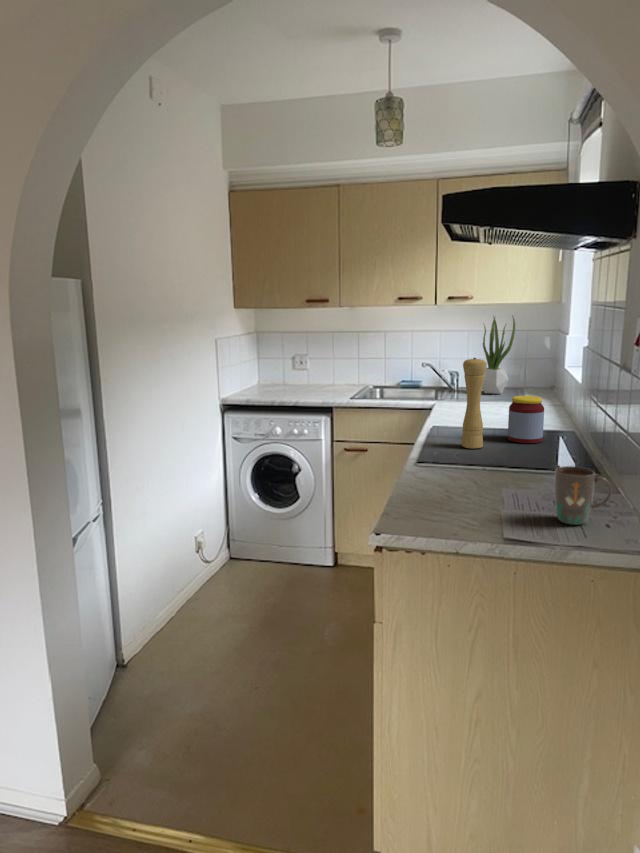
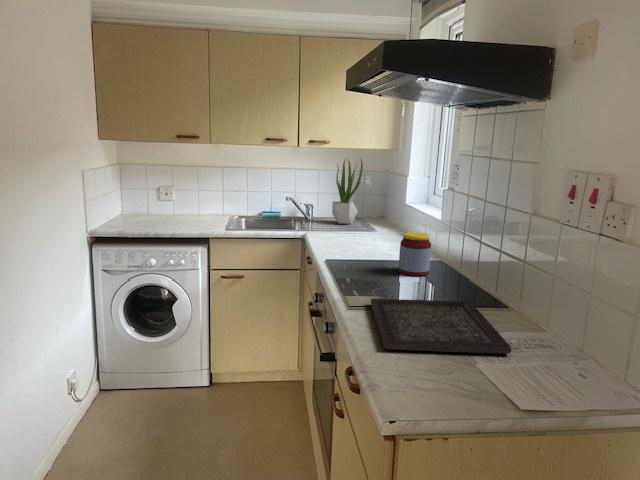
pepper mill: present [462,358,487,448] -> none [367,199,392,284]
tray: none [423,458,554,505] -> present [371,299,511,354]
mug: present [554,466,612,525] -> none [532,317,587,378]

